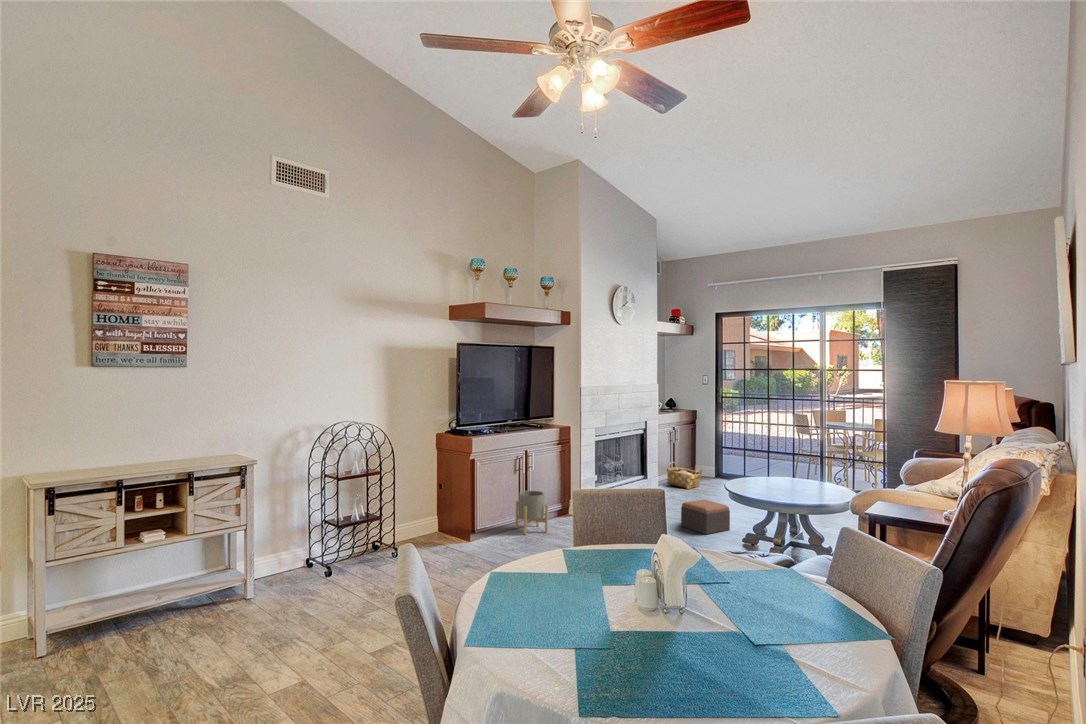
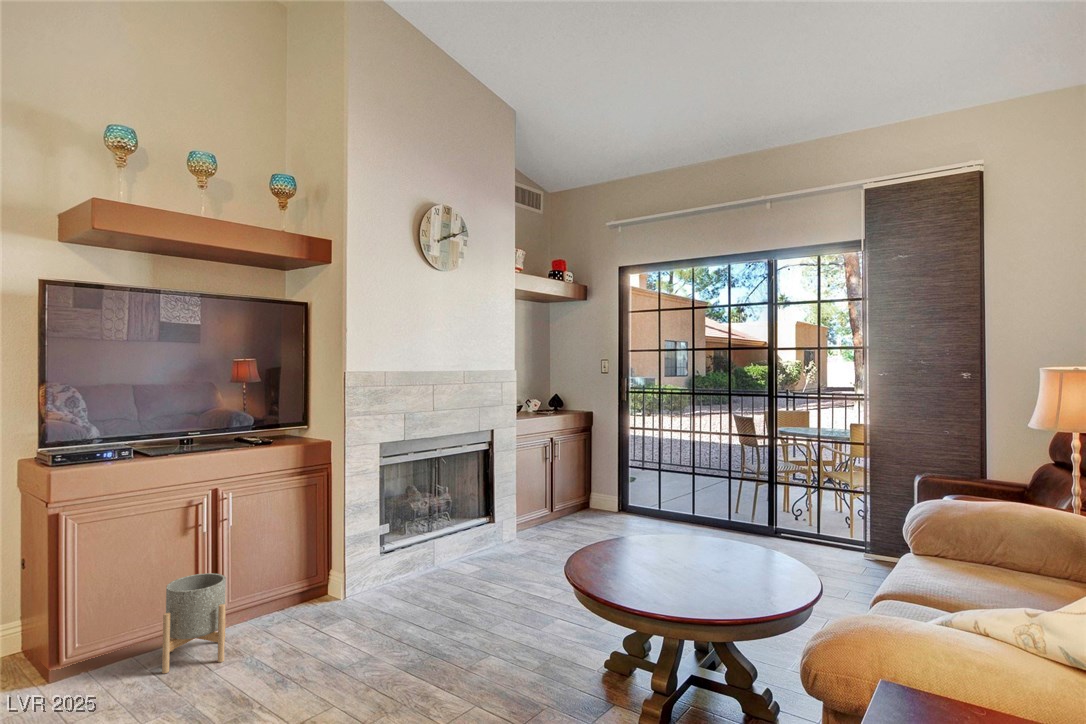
woven basket: present [667,462,702,489] -> none [538,491,590,536]
footstool: present [681,499,730,535] -> none [505,575,592,654]

